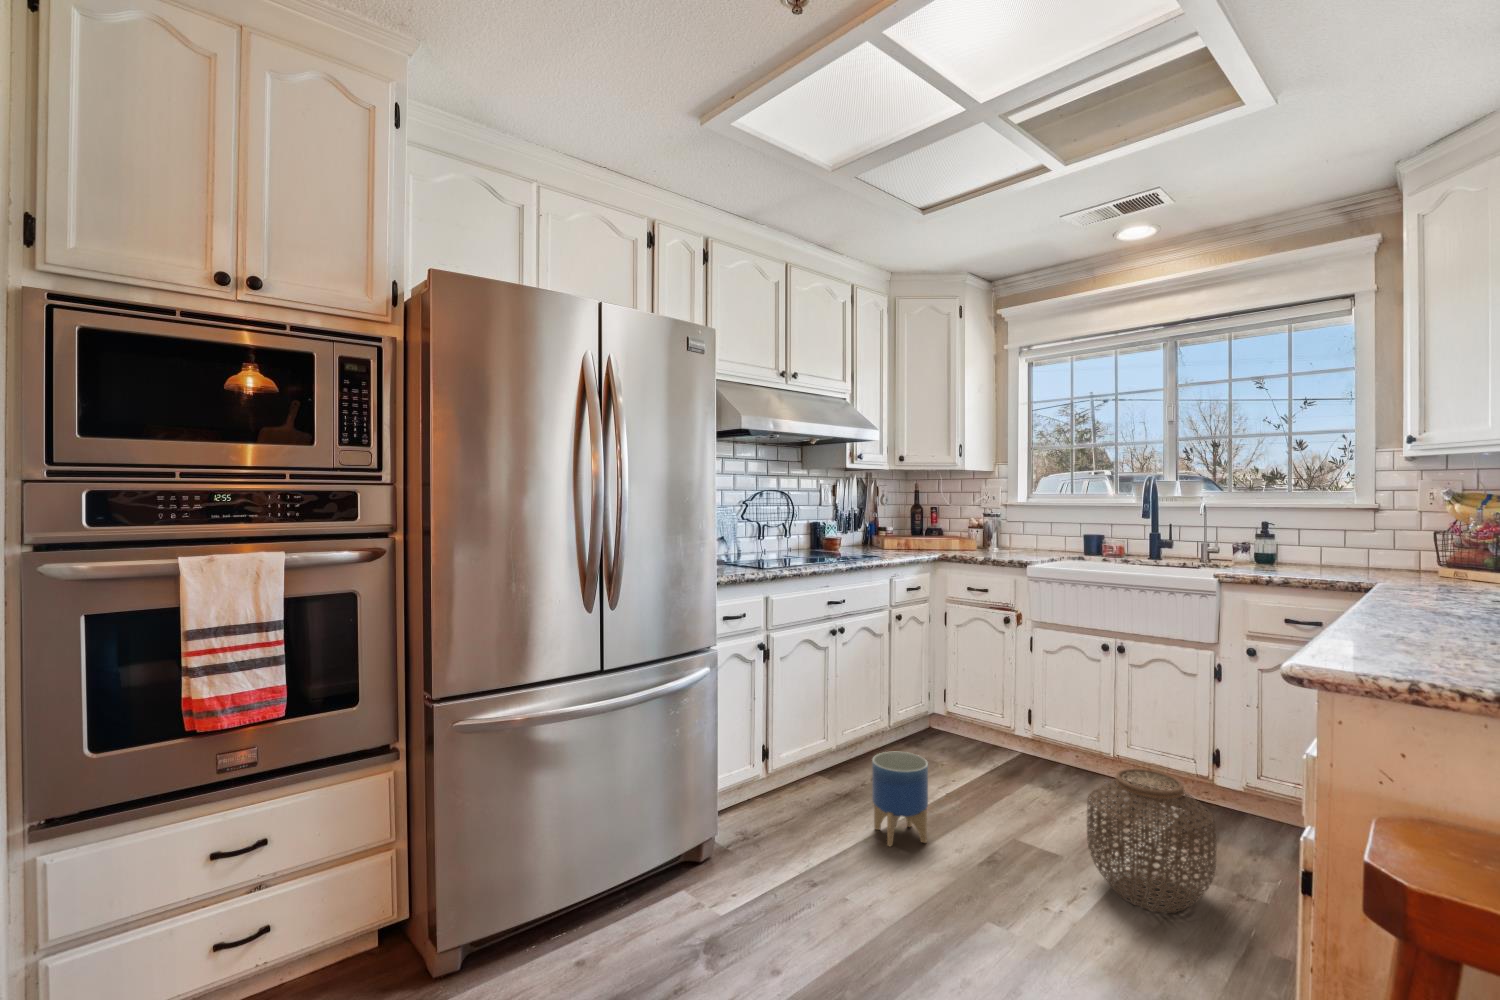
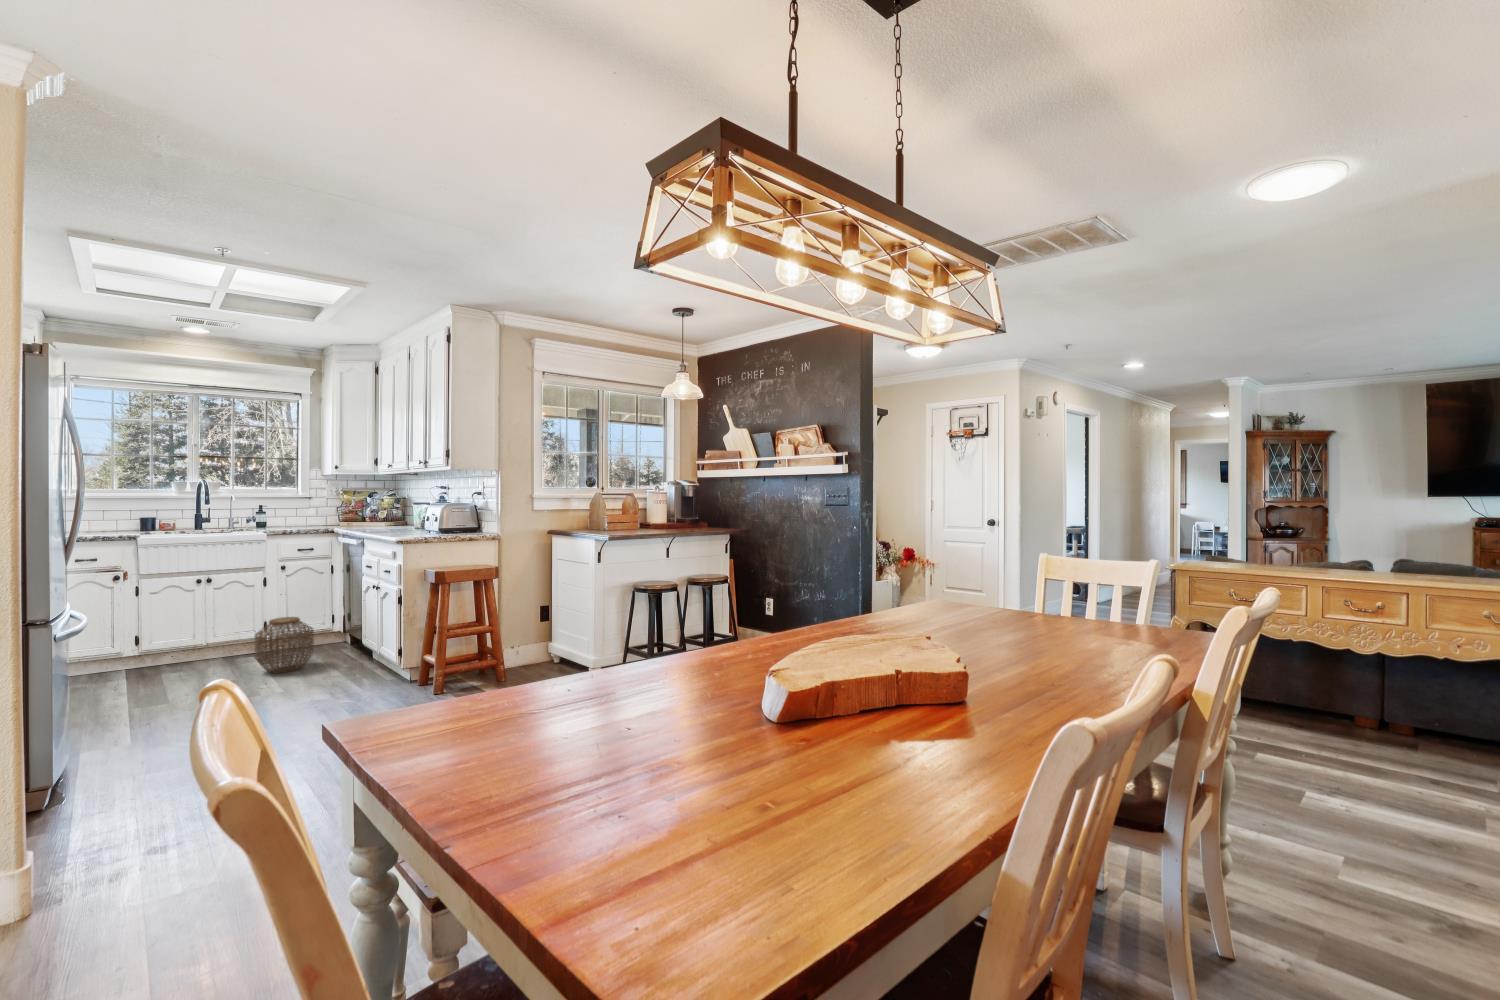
planter: present [872,752,928,846] -> none [118,652,163,705]

